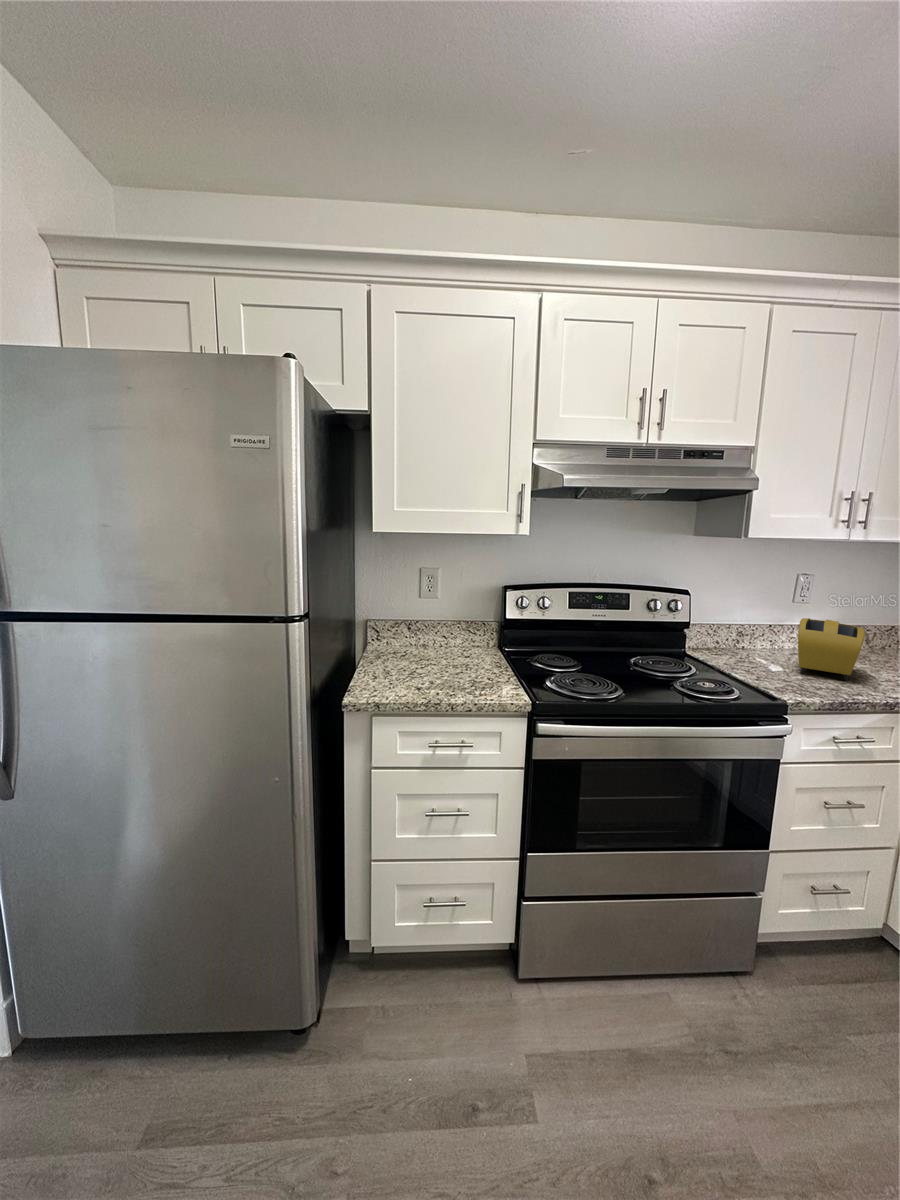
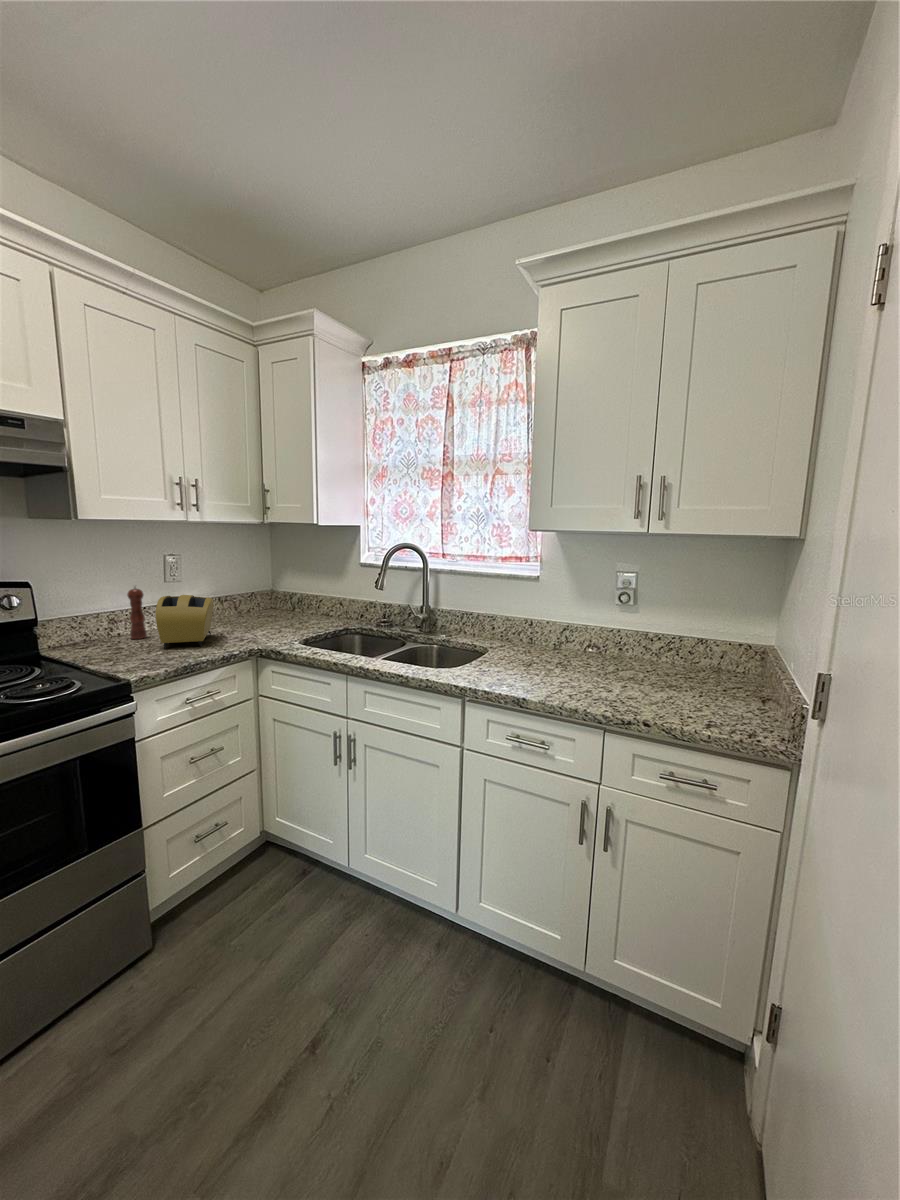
pepper mill: none [755,602,776,656] -> present [127,585,147,639]

